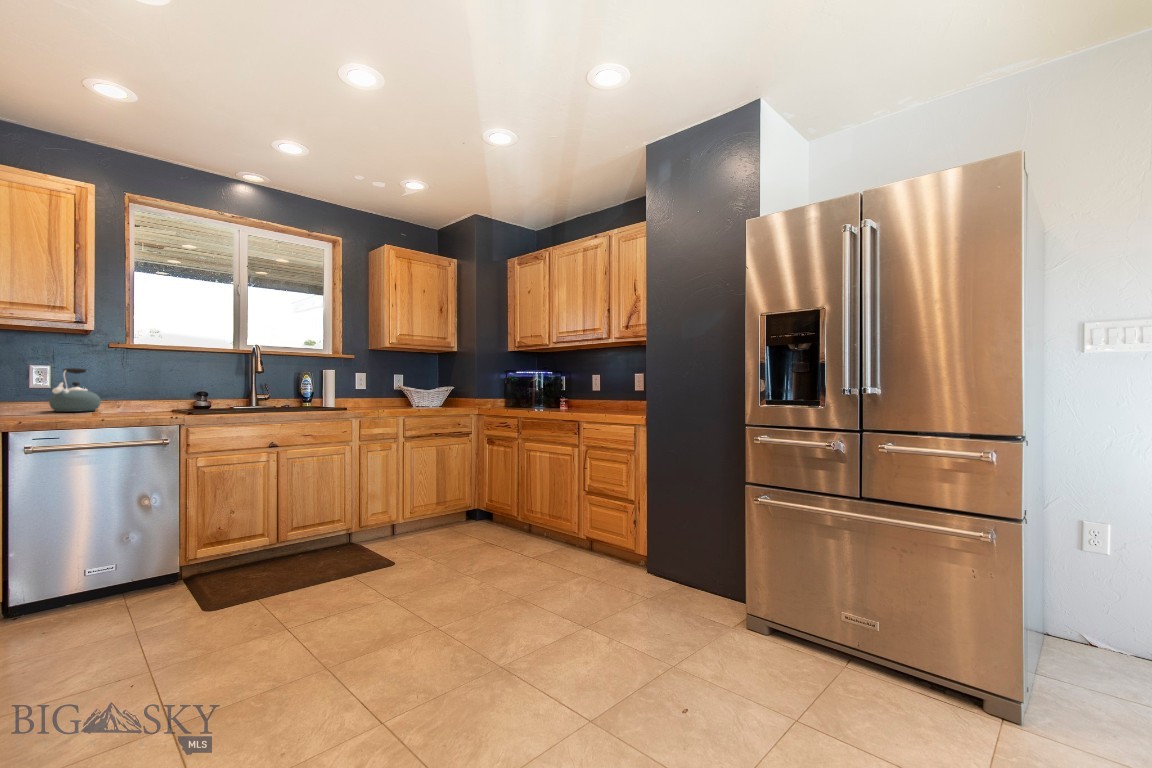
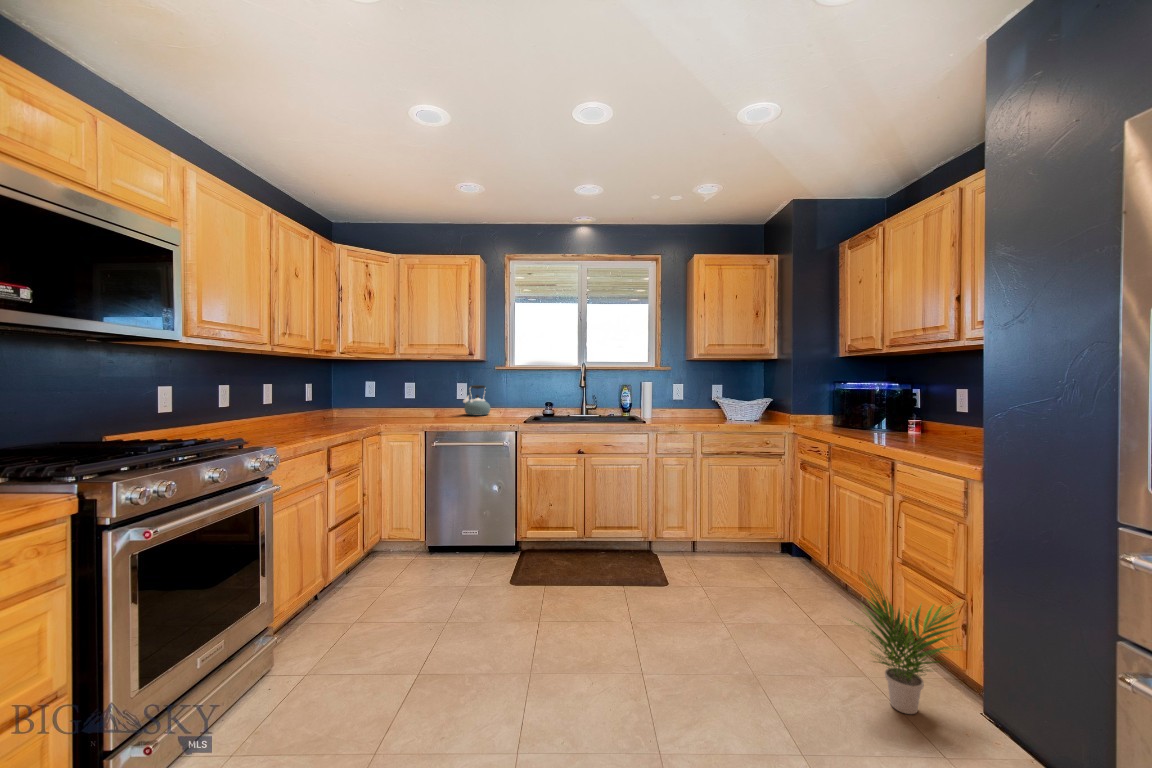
potted plant: none [575,496,649,585] -> present [852,578,956,714]

